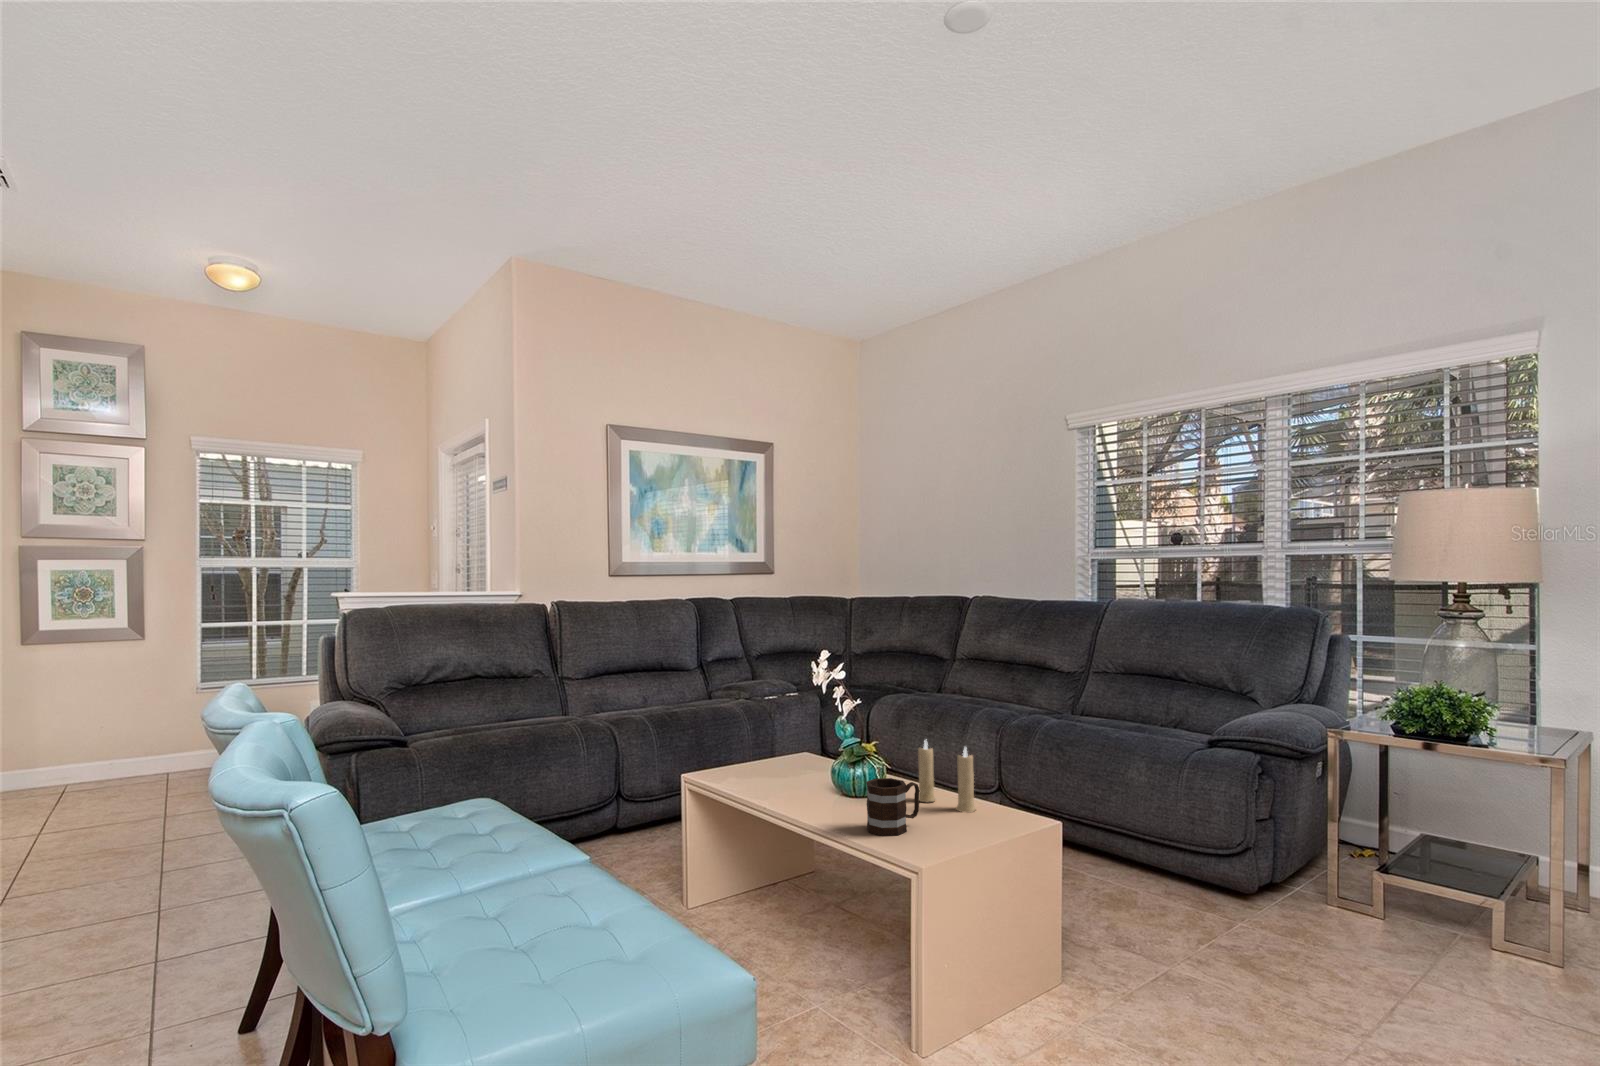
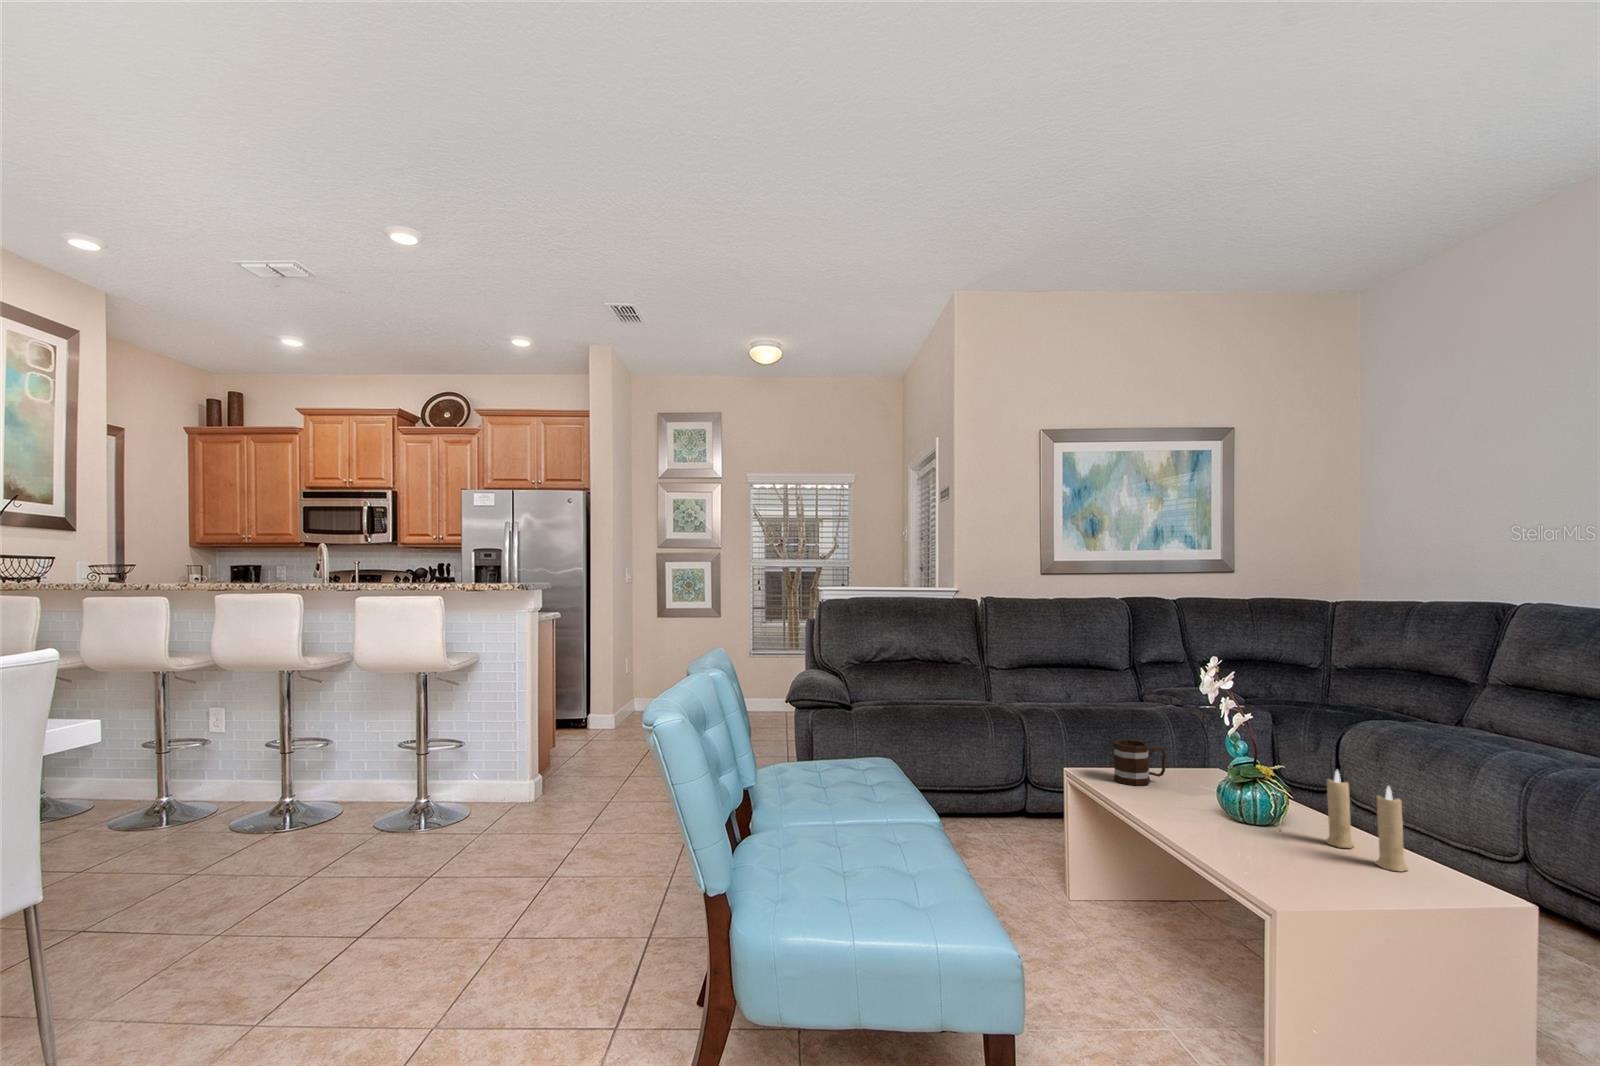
mug: present [866,778,920,836] -> present [1113,739,1166,786]

